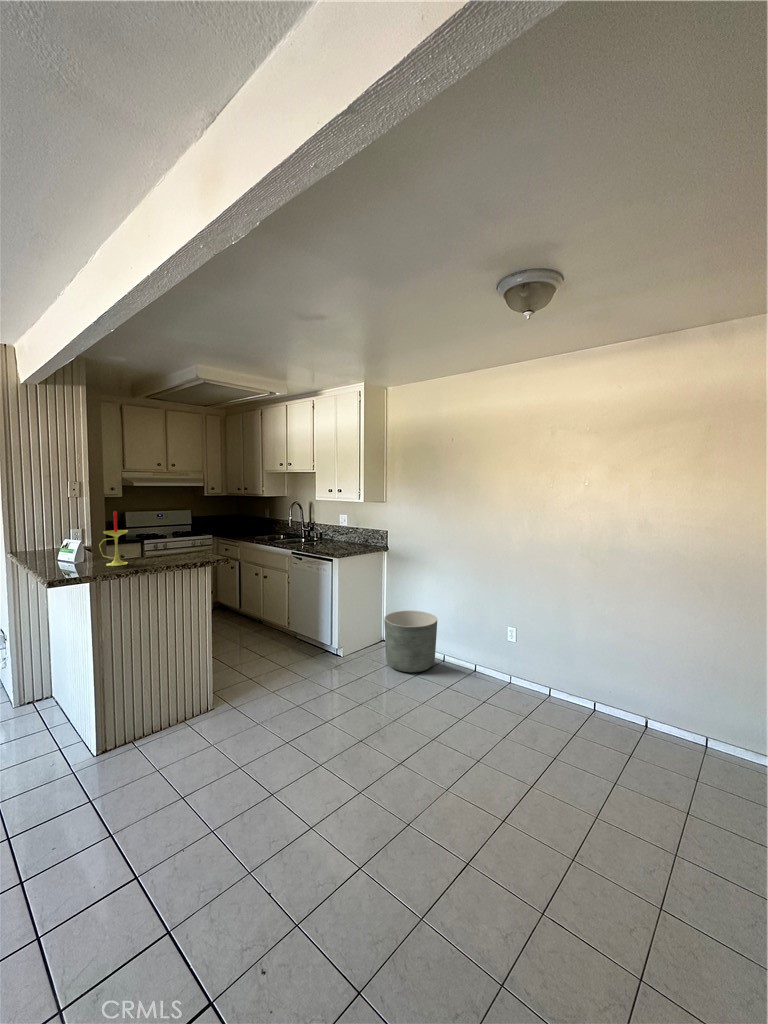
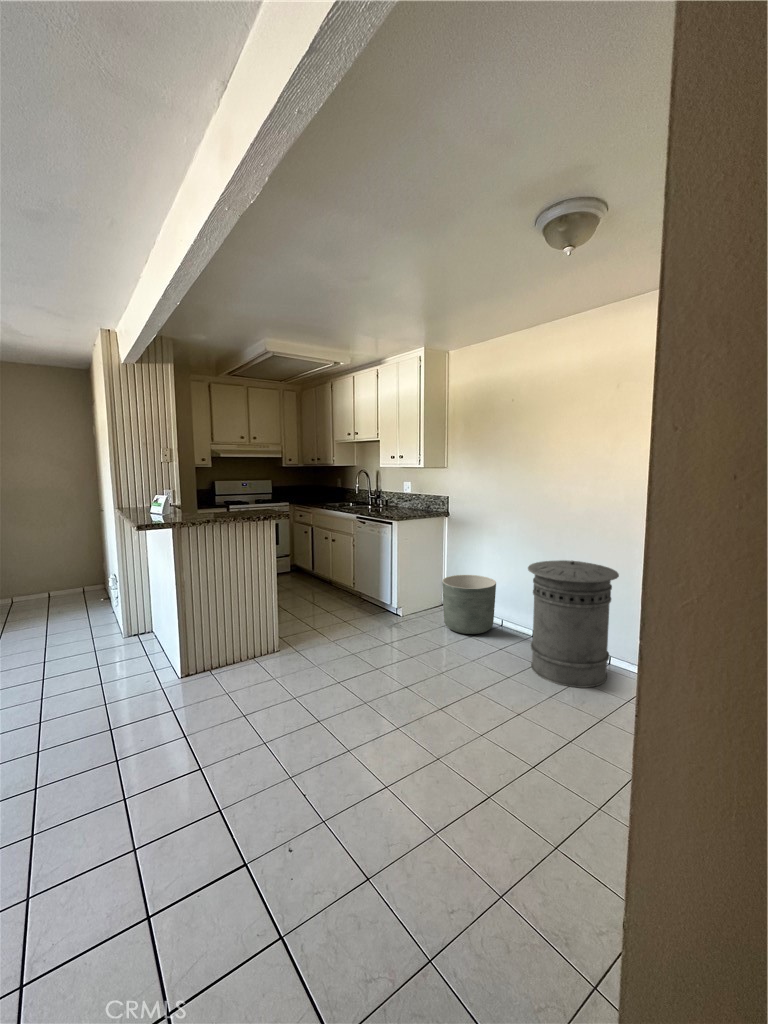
candle: present [99,511,128,566] -> none [179,468,204,517]
trash can: none [474,598,559,725] -> present [528,560,619,688]

